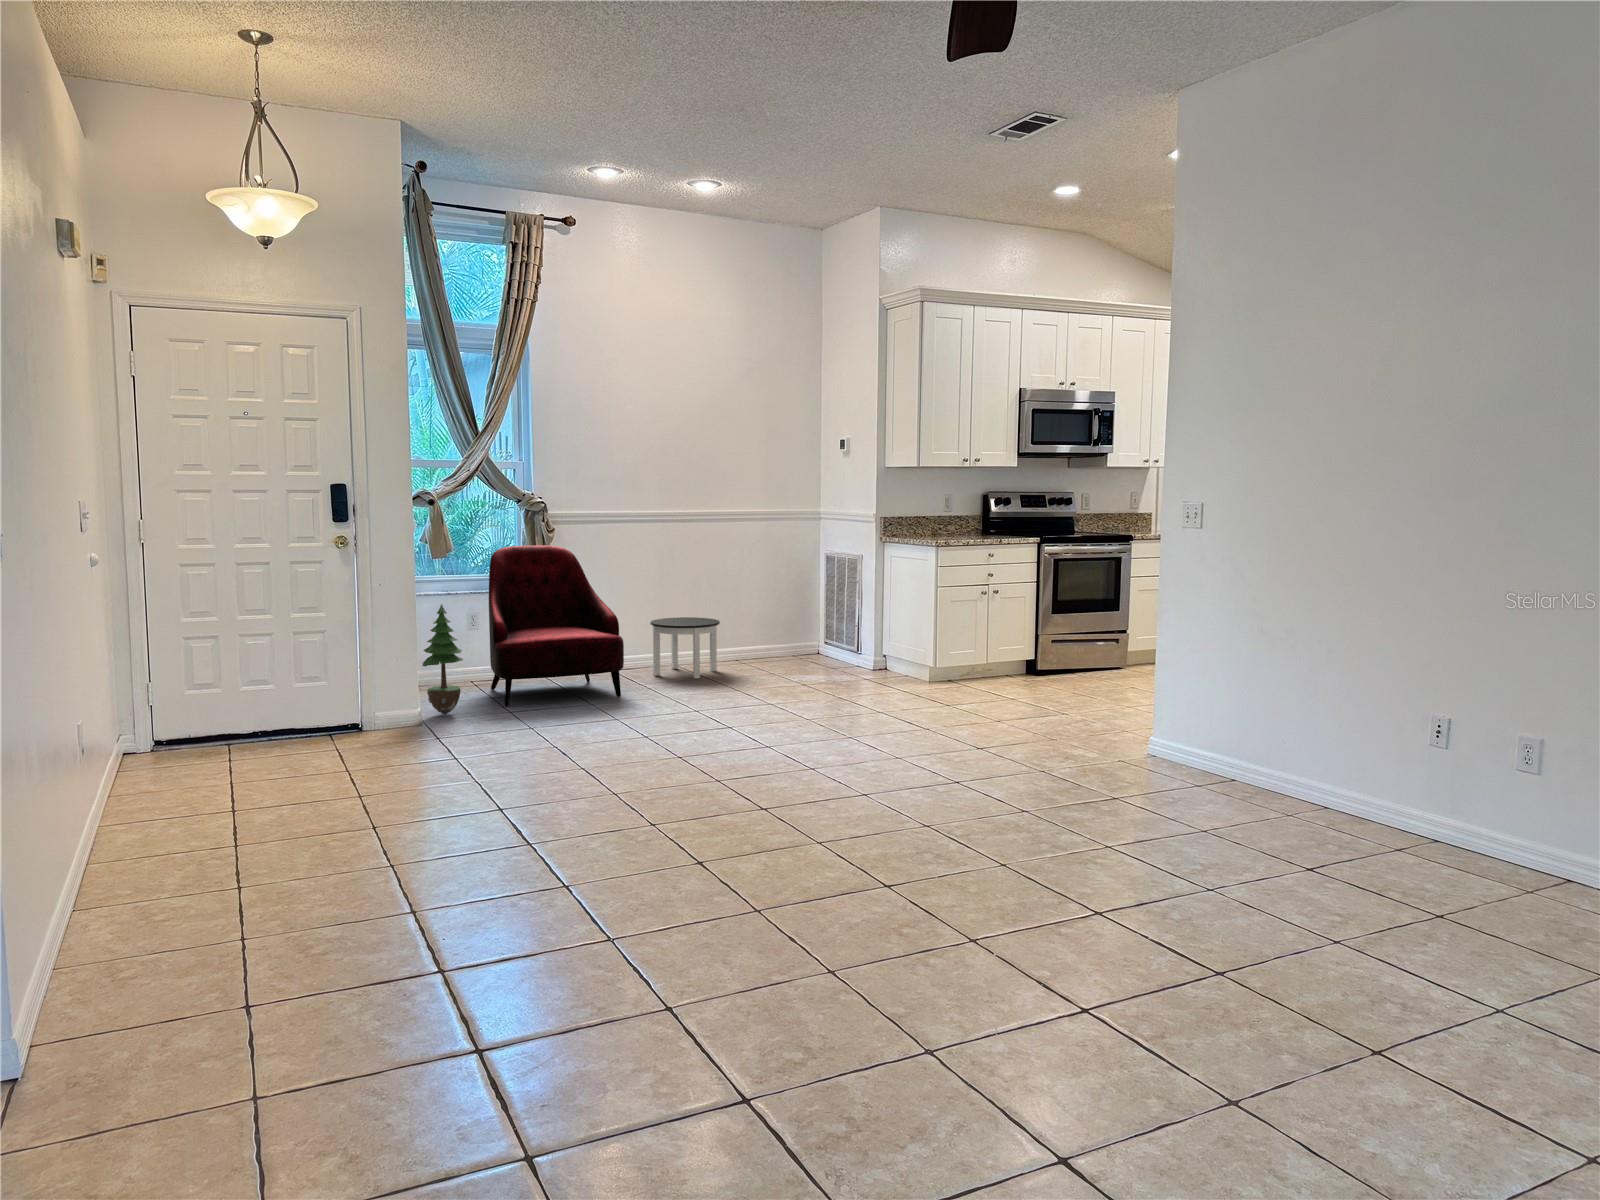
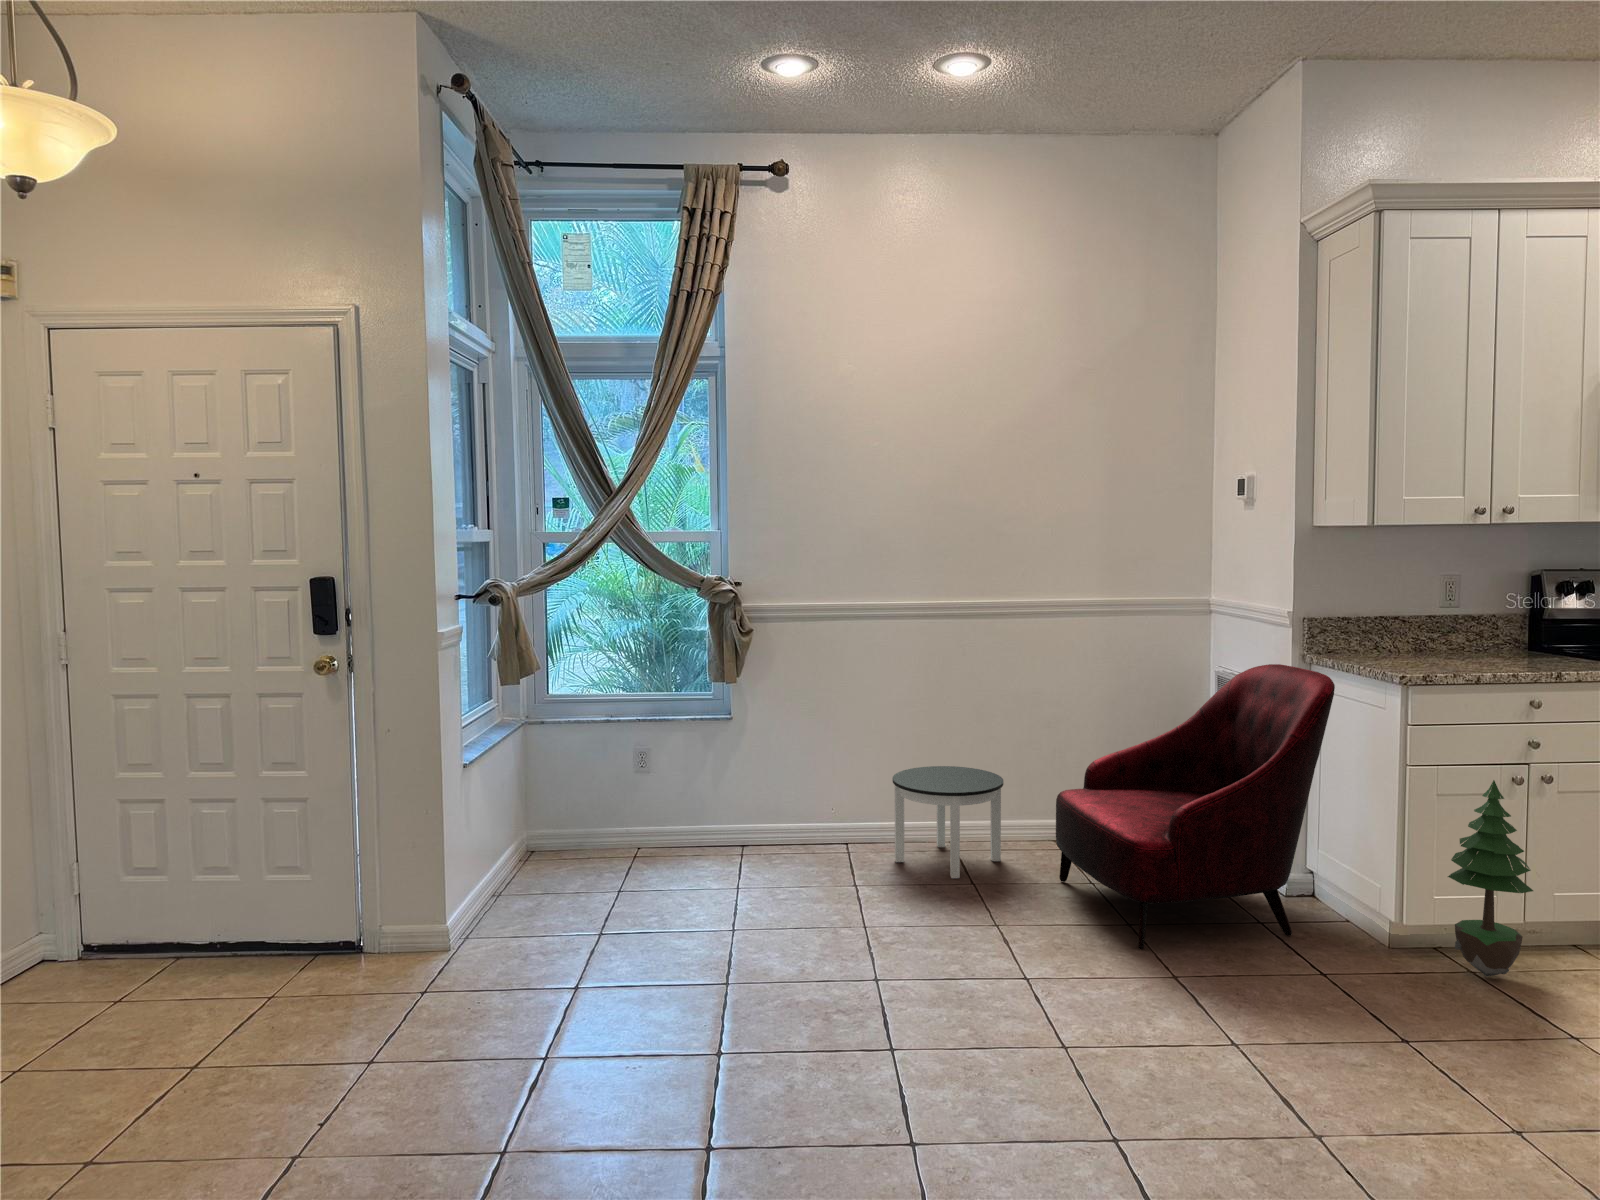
armchair: present [489,545,624,707] -> present [1056,664,1335,950]
potted tree: present [422,604,463,715] -> present [1448,780,1533,977]

